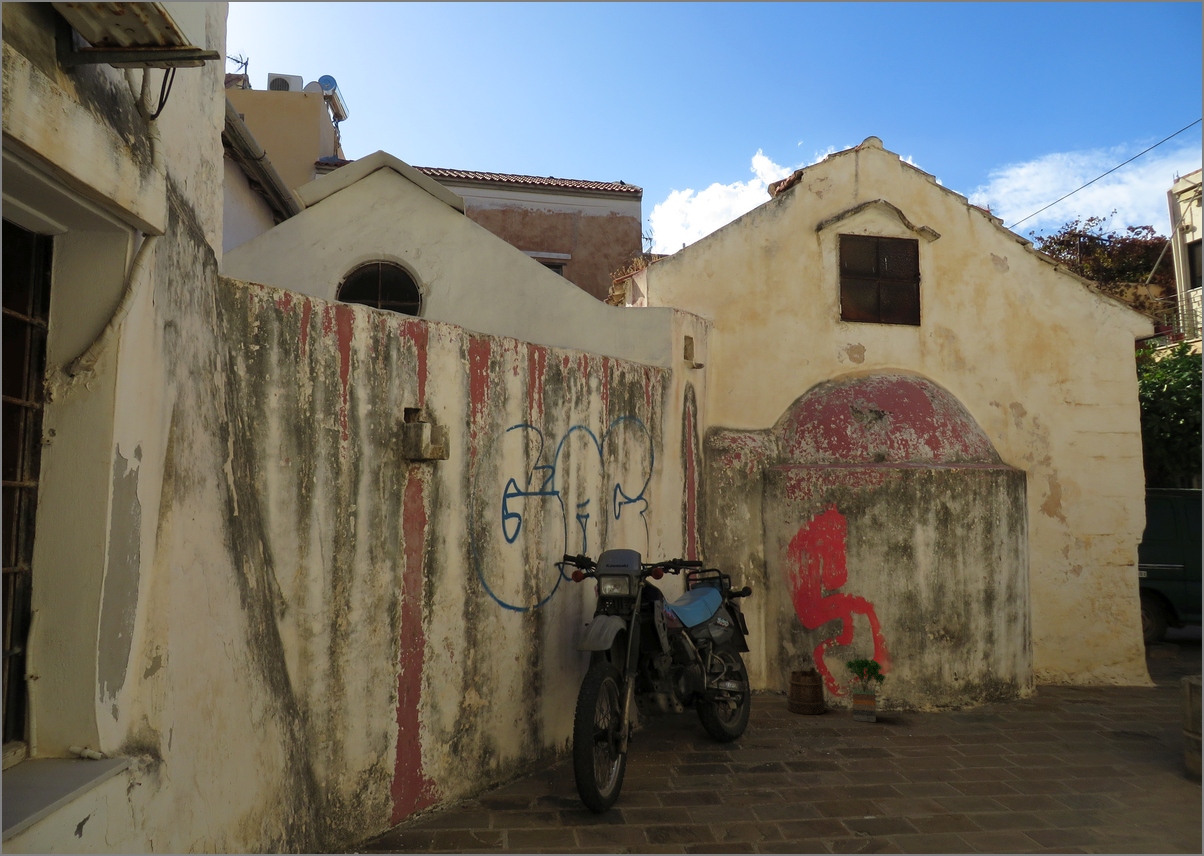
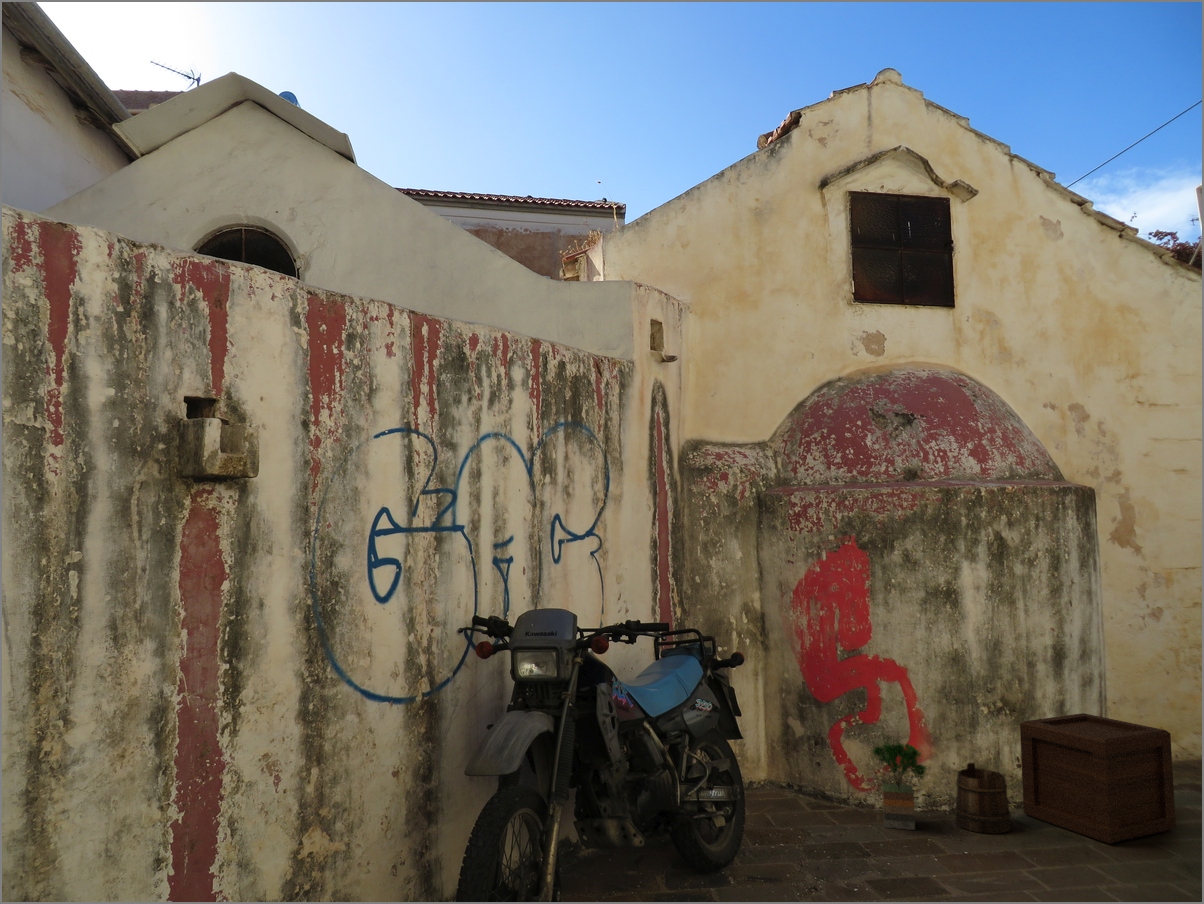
wooden crate: none [958,641,1069,733] -> present [1020,713,1176,844]
bucket: present [787,667,825,714] -> present [955,763,1011,834]

